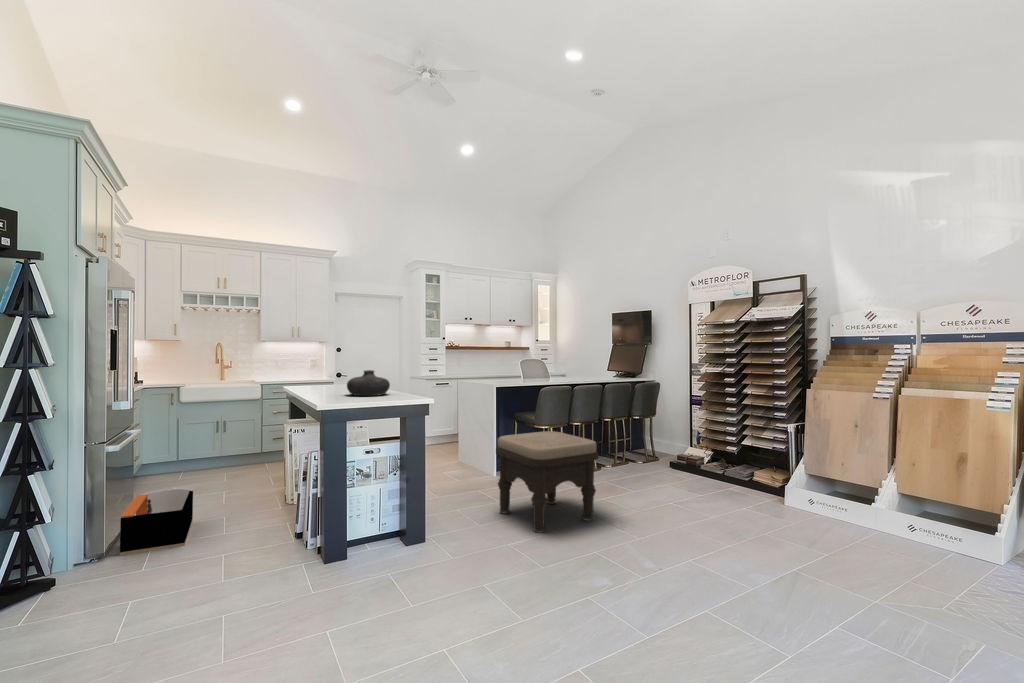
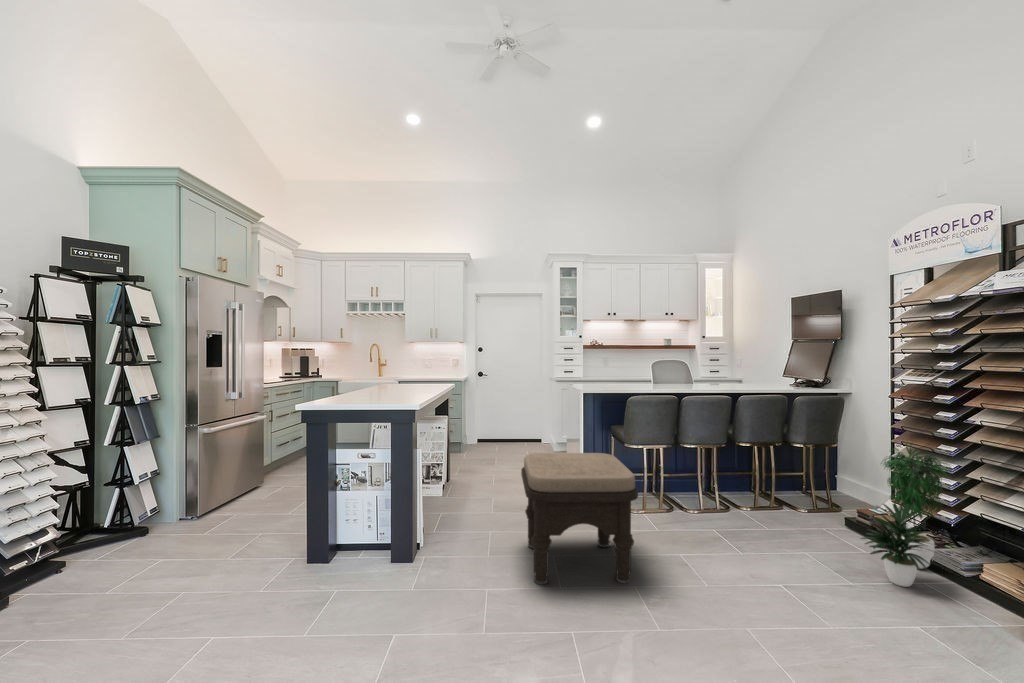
vase: present [347,370,390,396] -> none [376,371,420,398]
potted plant: none [701,406,738,493] -> present [861,443,950,587]
storage bin: present [120,489,193,556] -> none [205,468,282,520]

